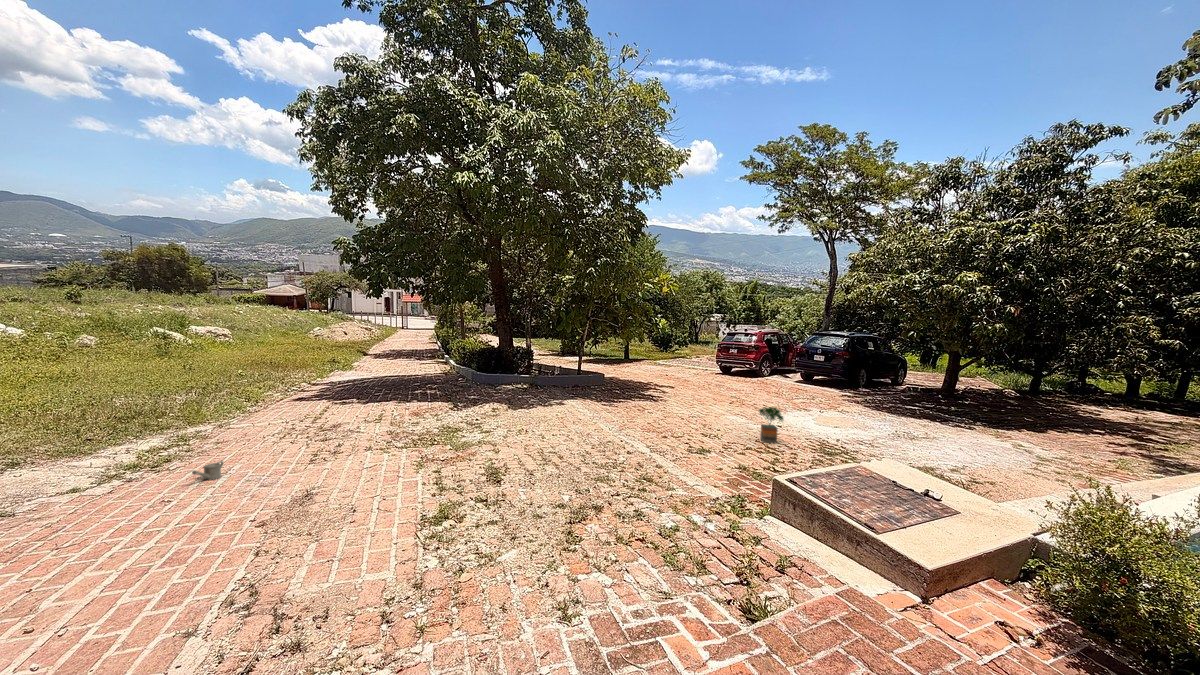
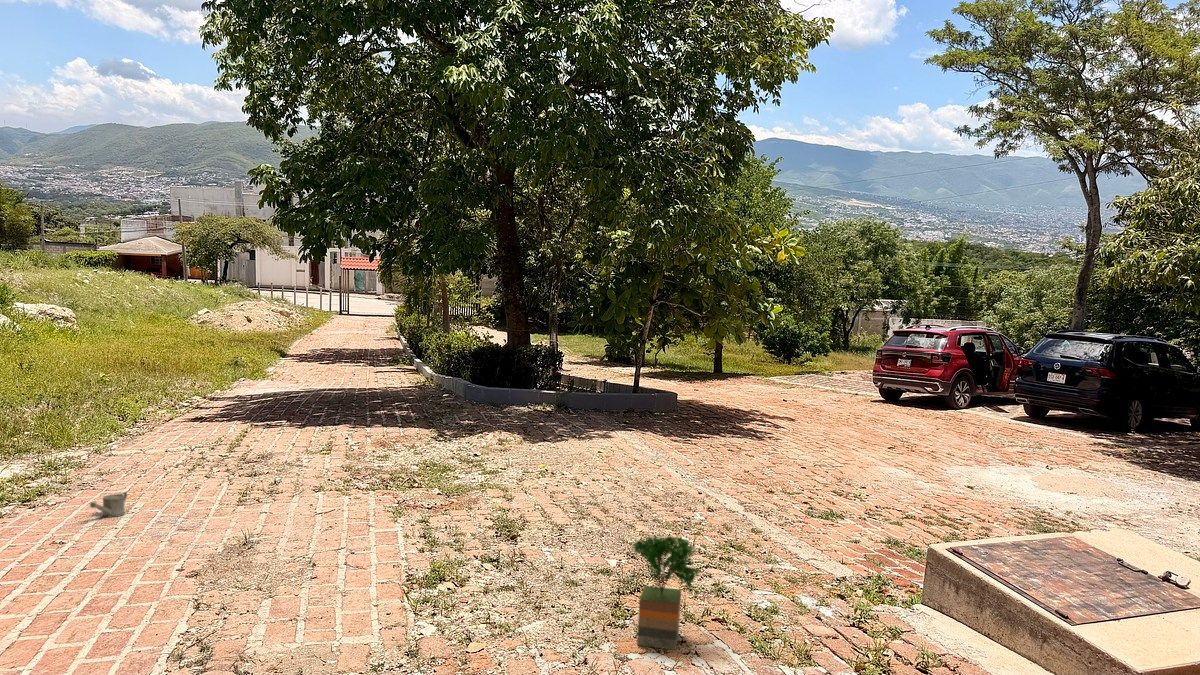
potted tree: present [759,407,783,443] -> present [632,536,699,650]

